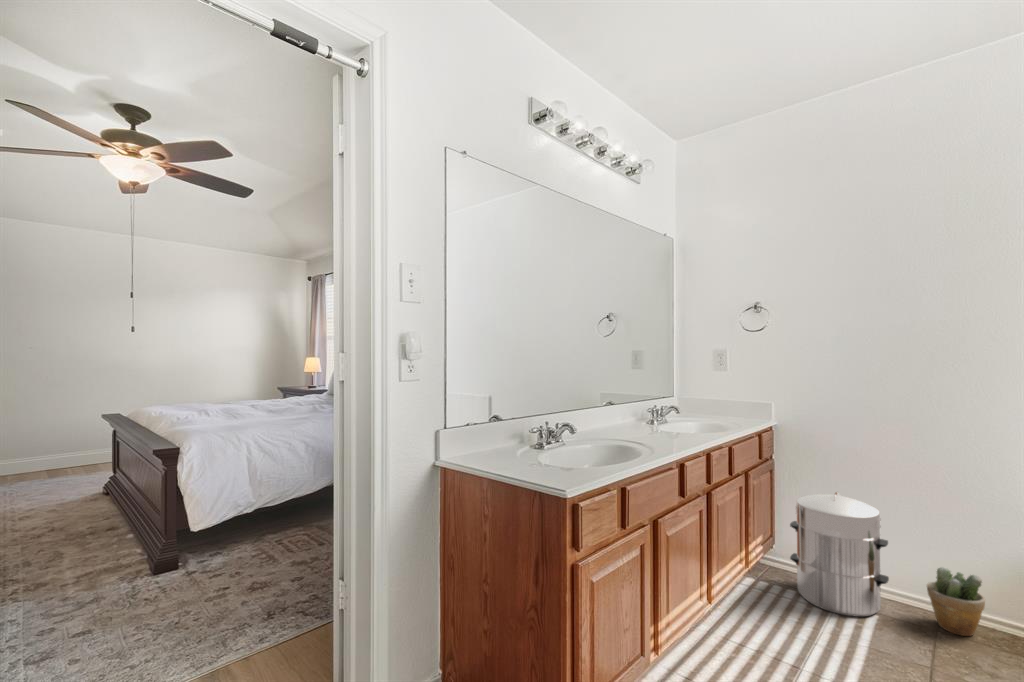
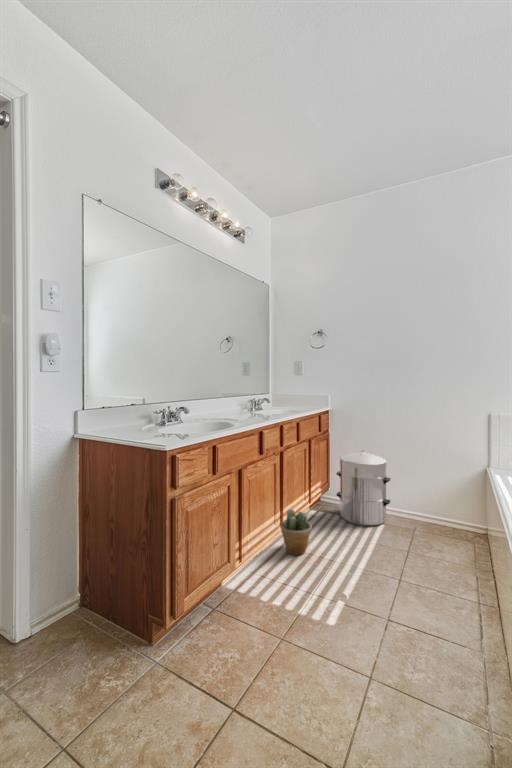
potted plant: present [927,567,985,636] -> present [281,509,311,555]

